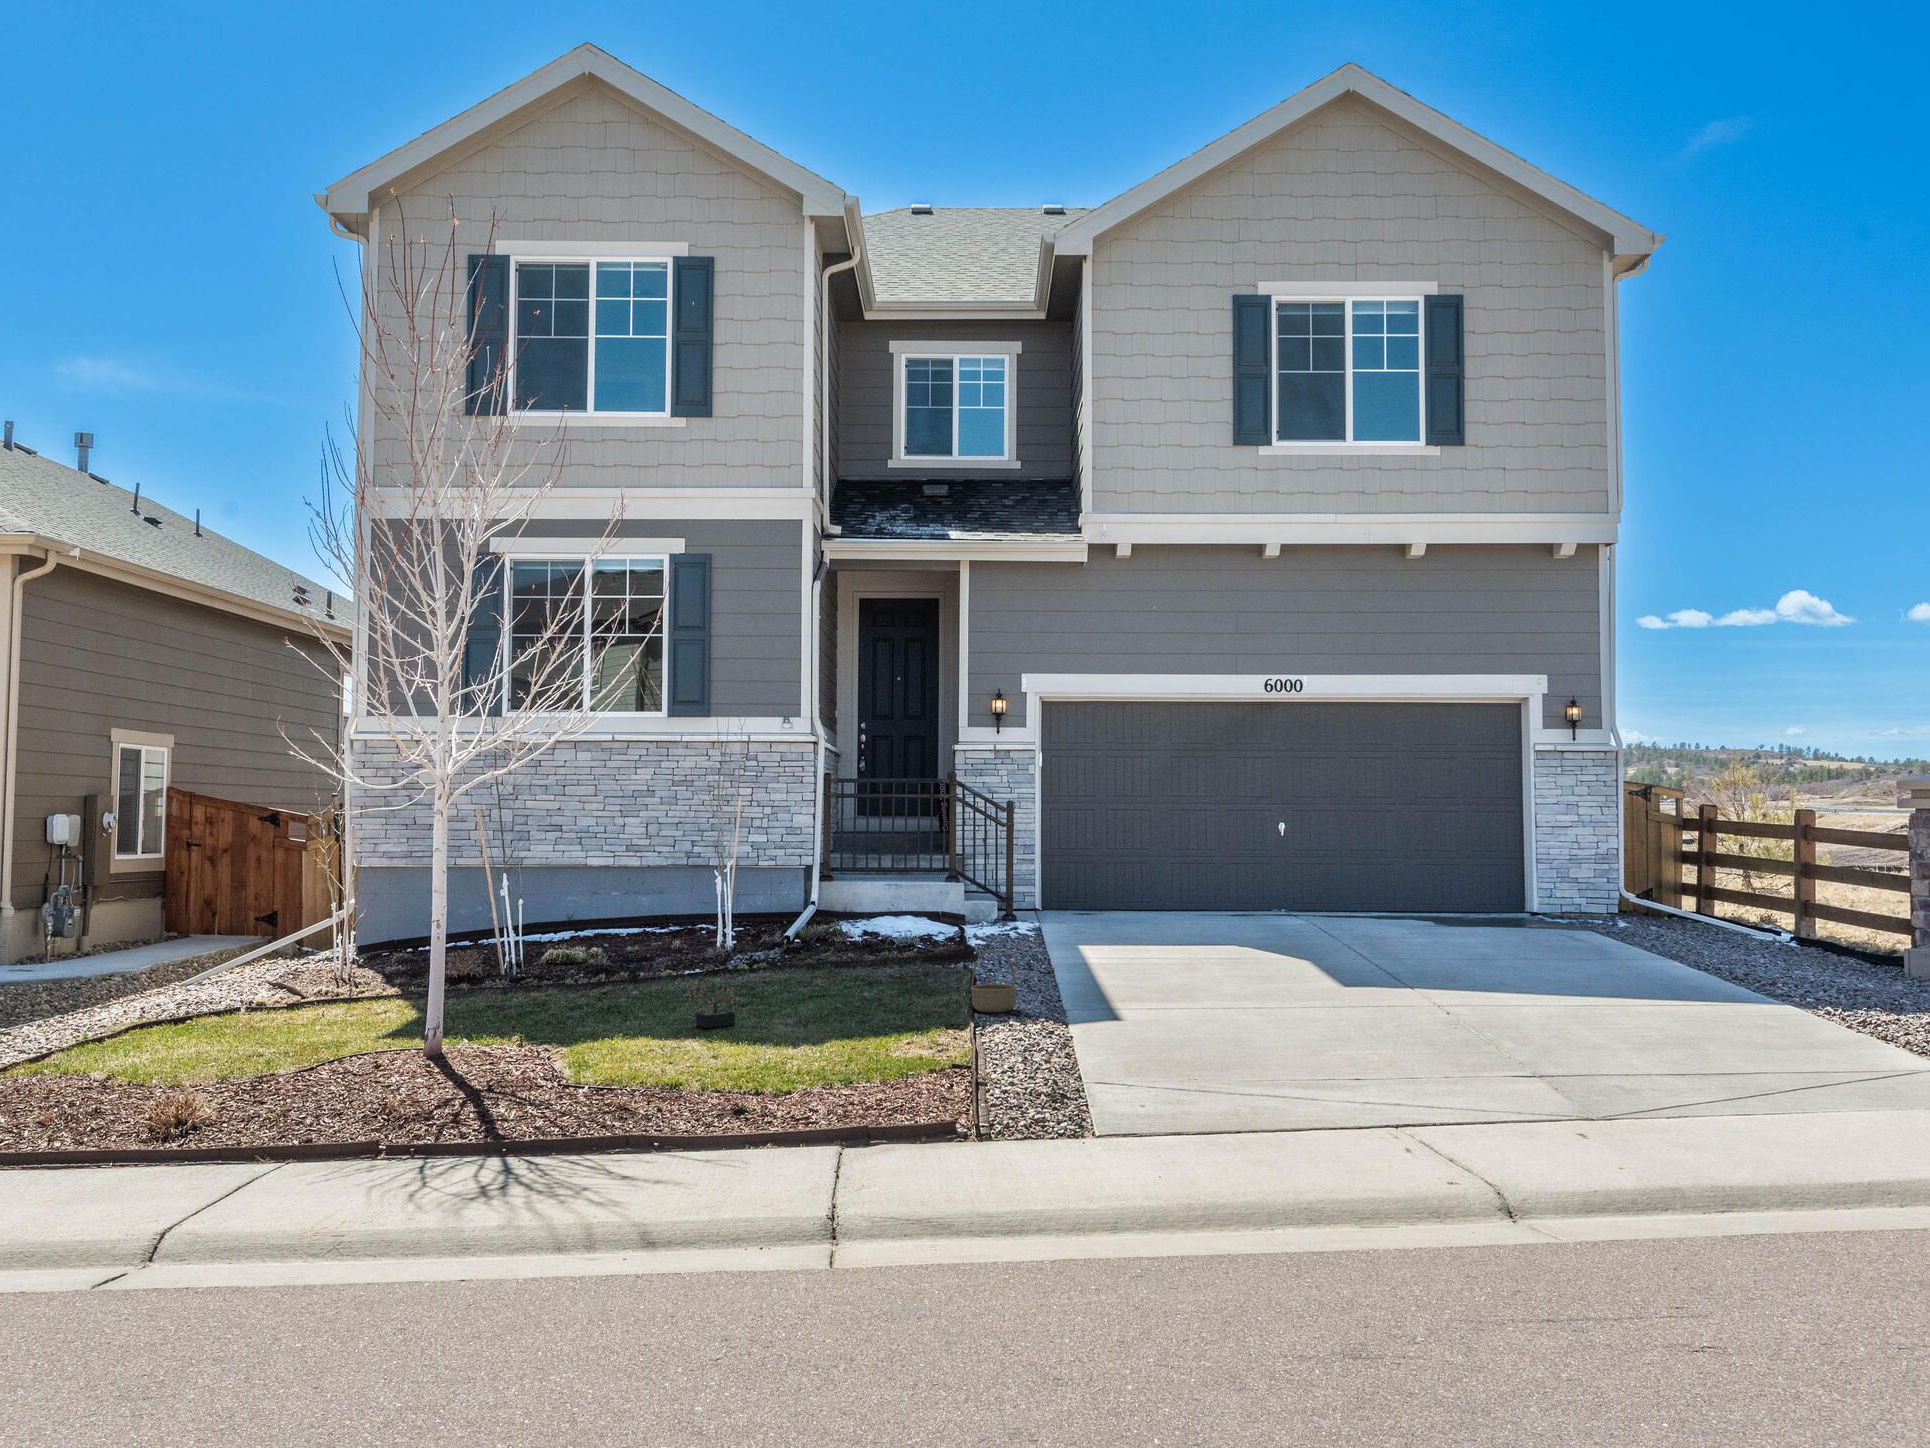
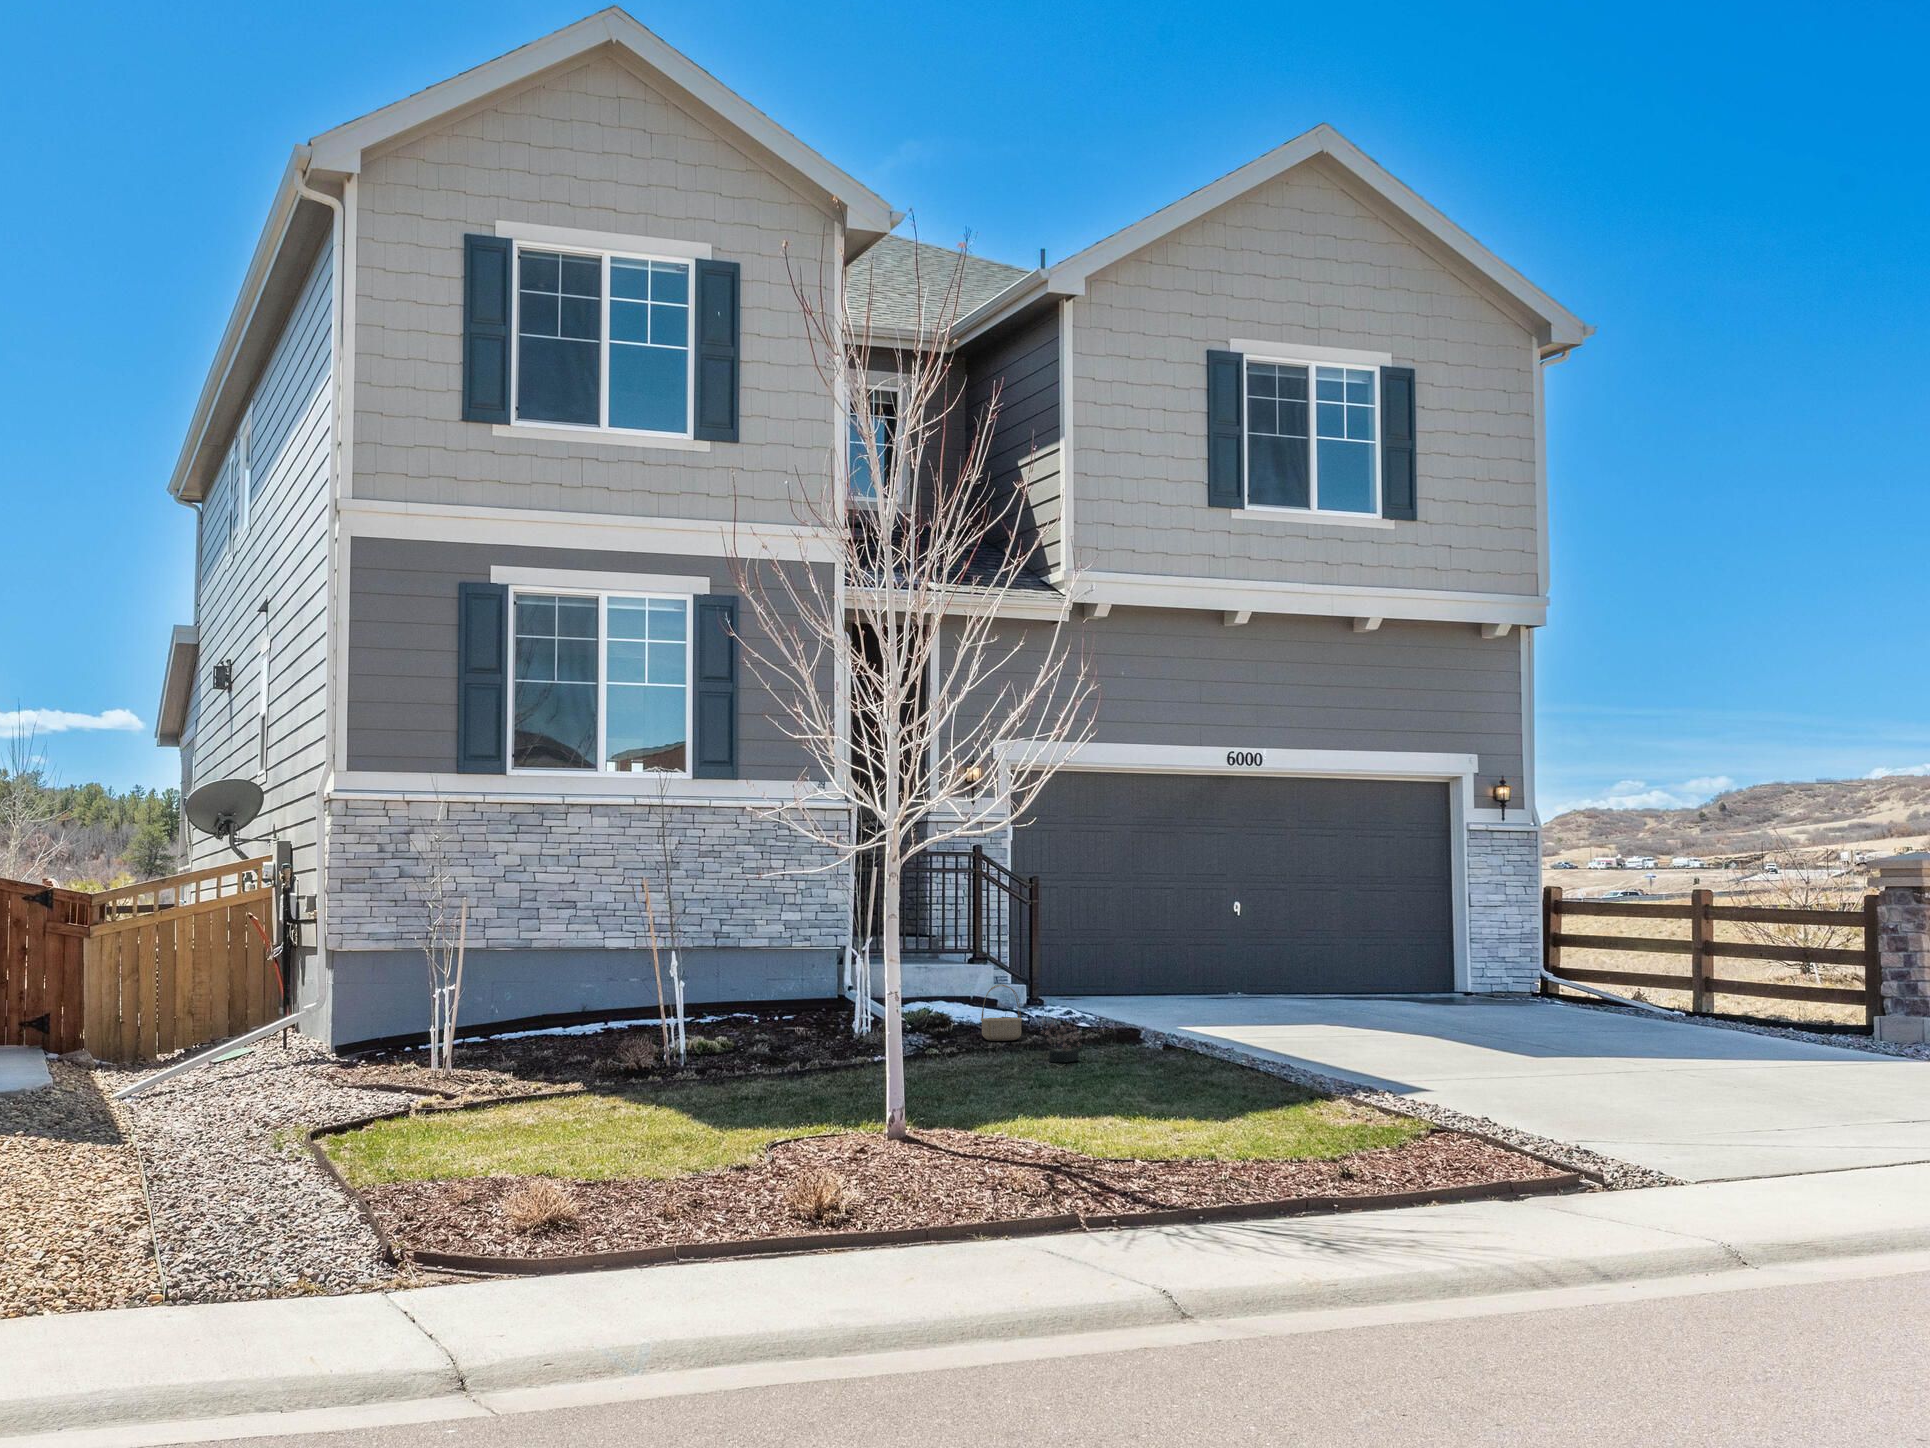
basket: present [971,949,1017,1013] -> present [981,984,1022,1041]

